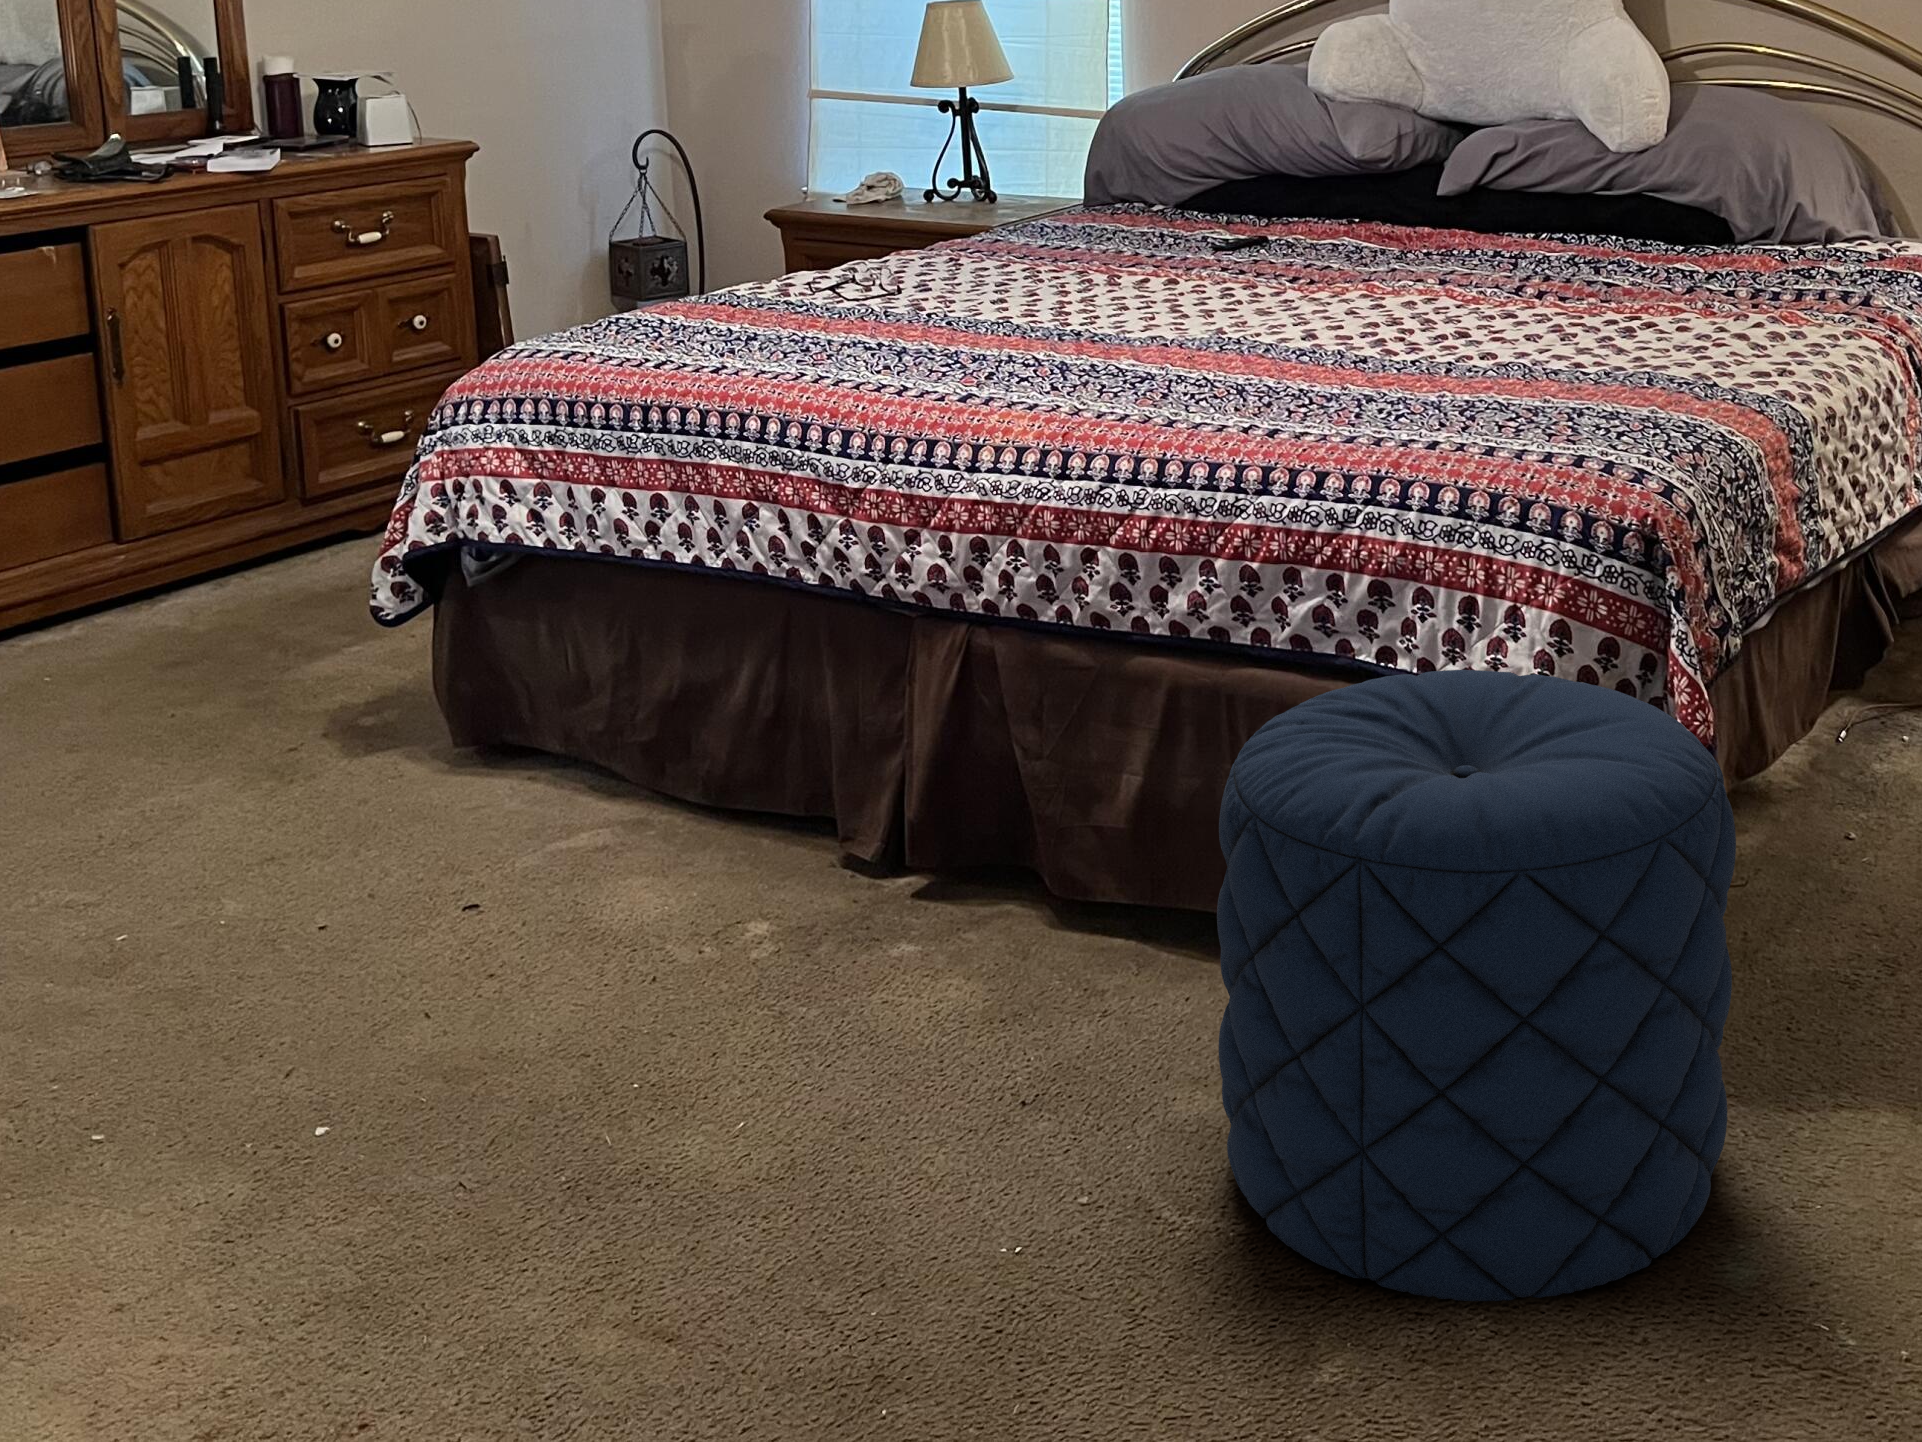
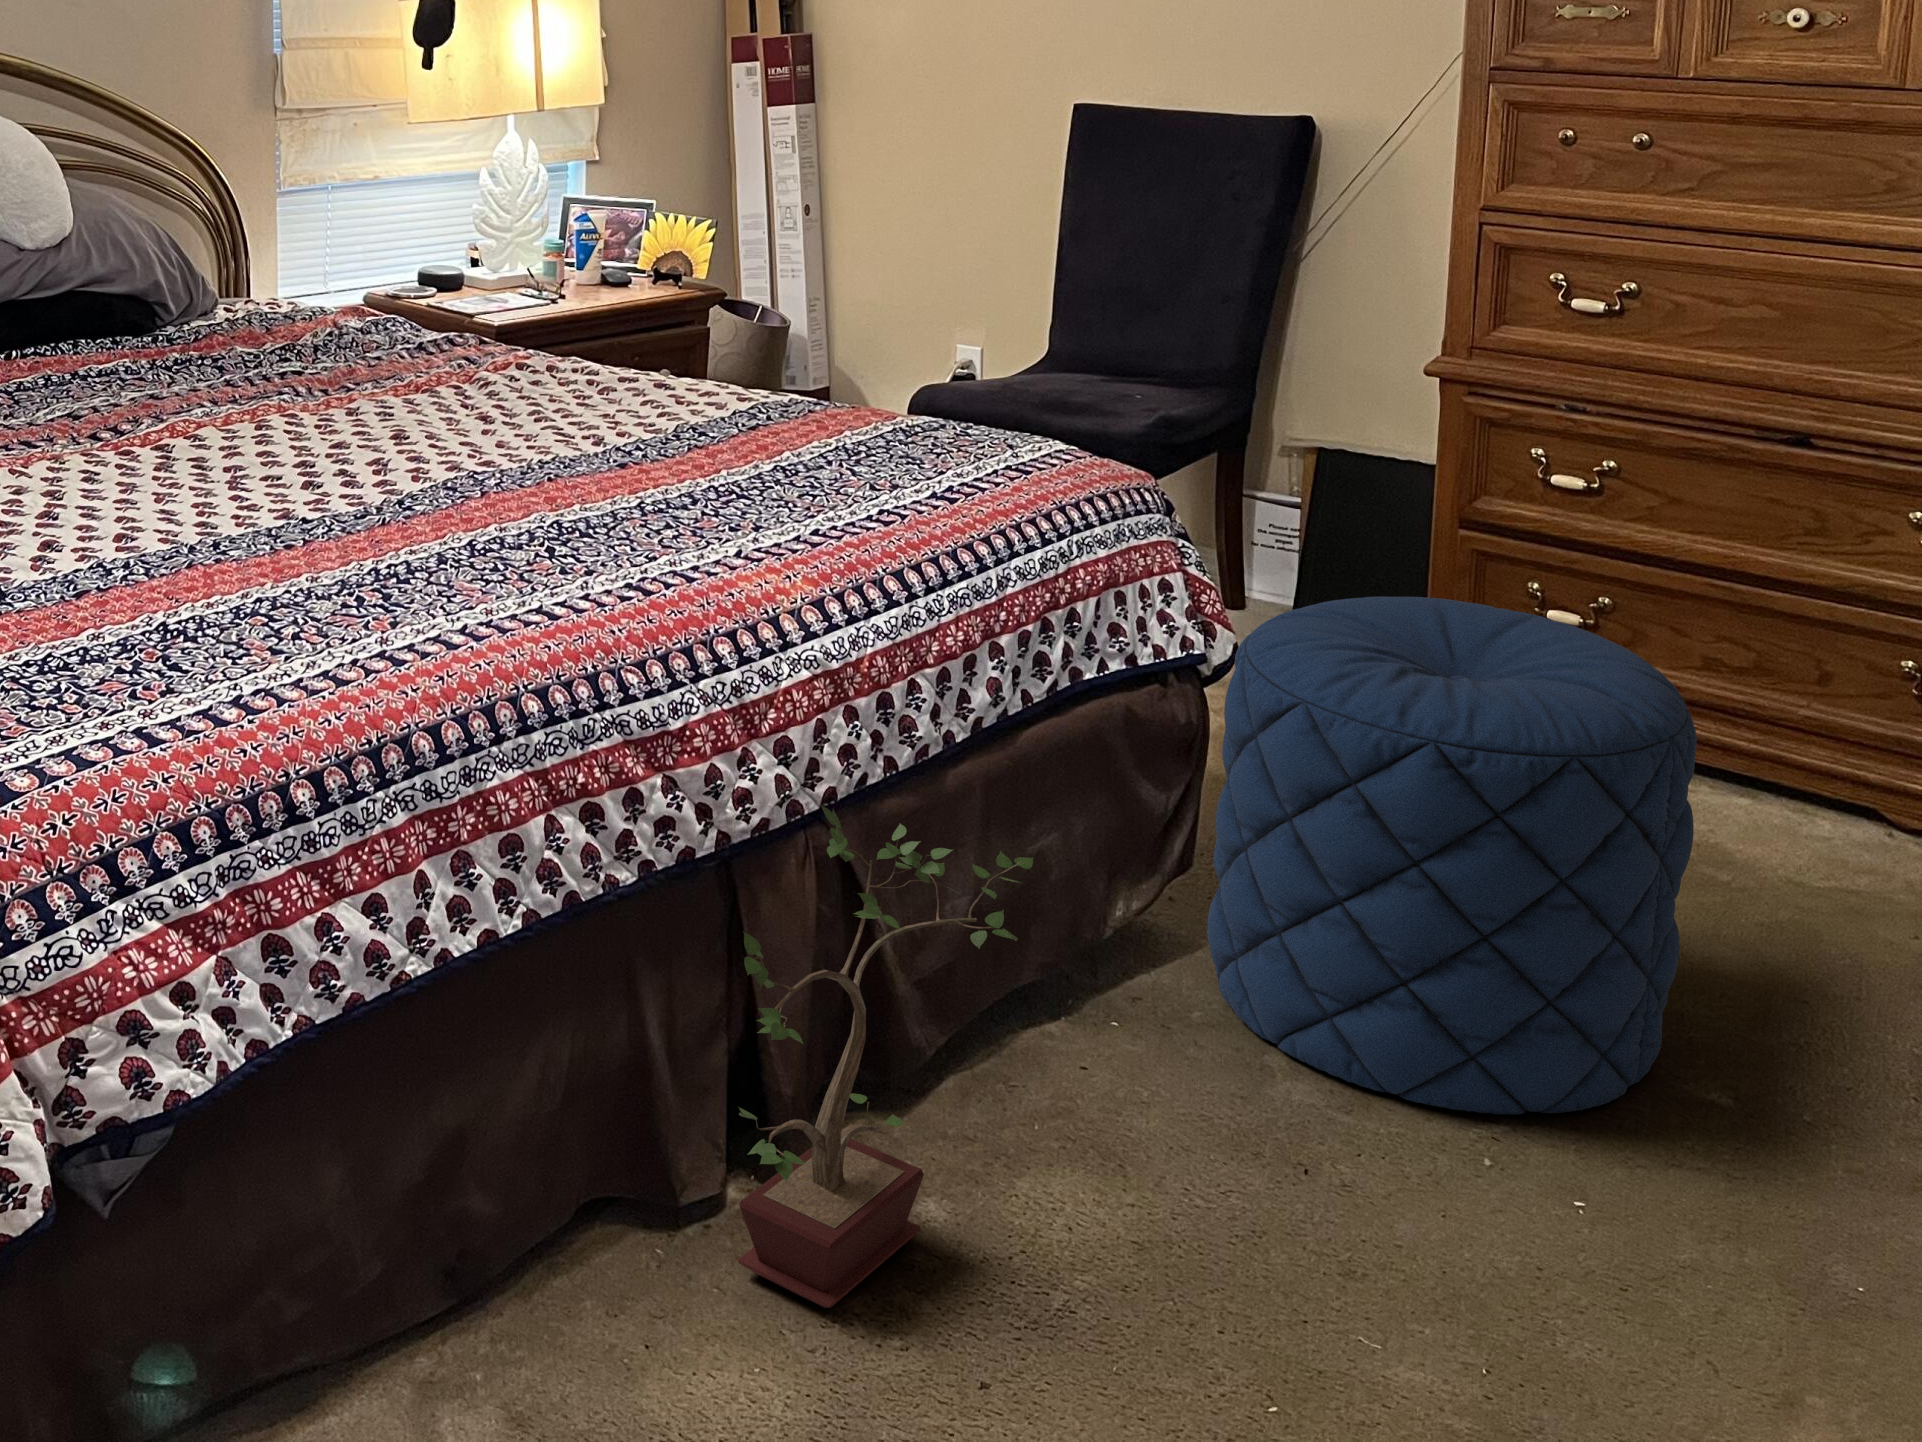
potted plant: none [710,568,996,946] -> present [738,806,1033,1308]

